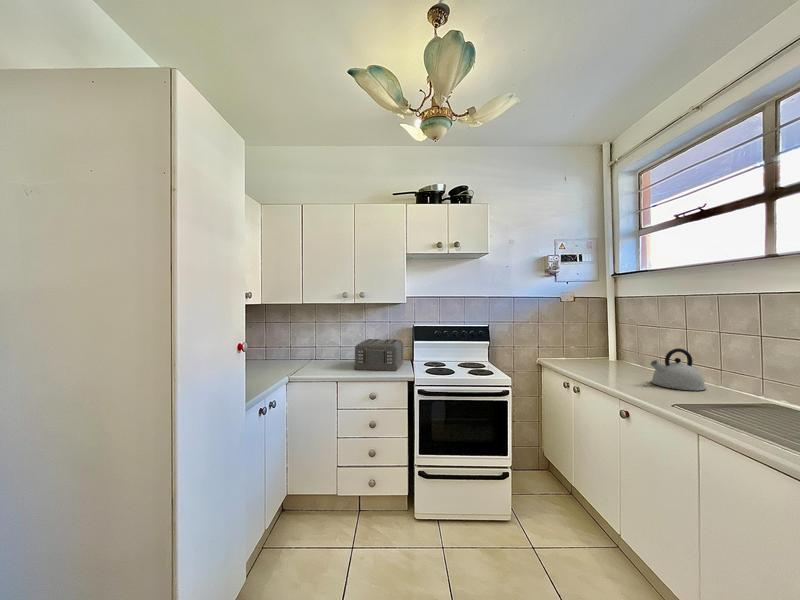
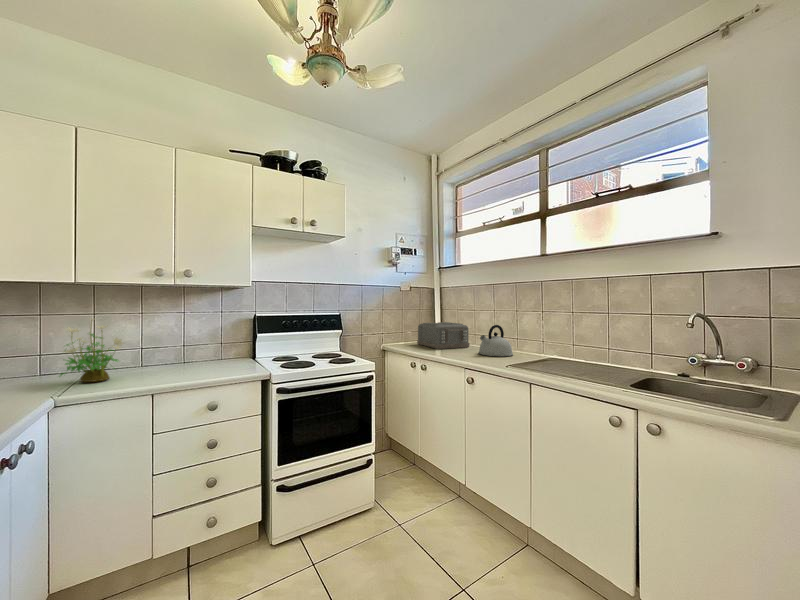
potted plant: none [294,327,327,369] -> present [60,319,123,382]
toaster: present [354,339,404,371] -> present [417,322,470,349]

